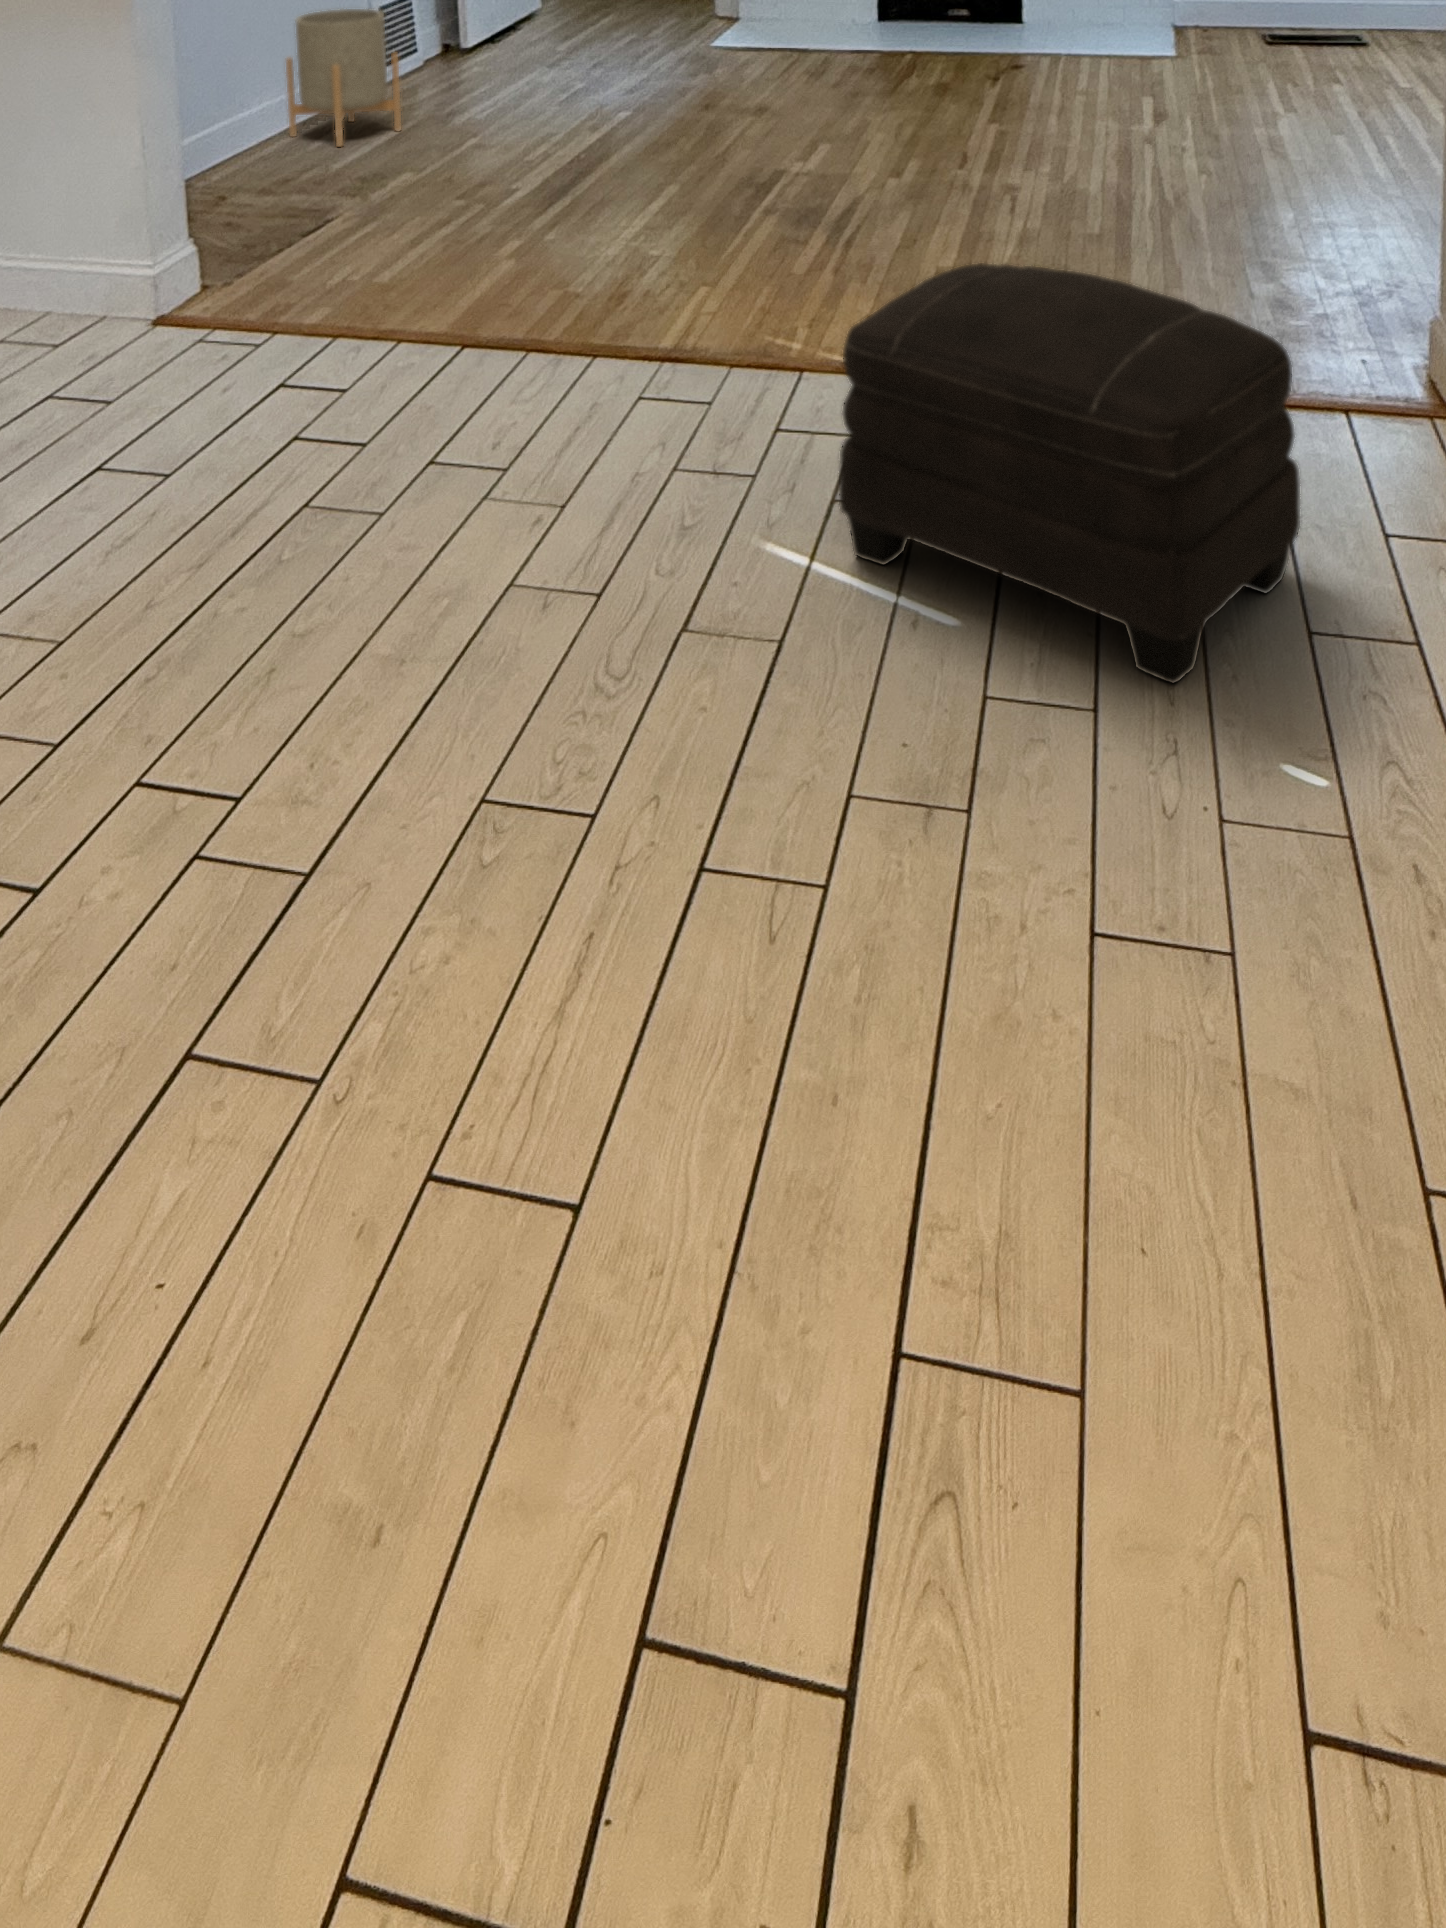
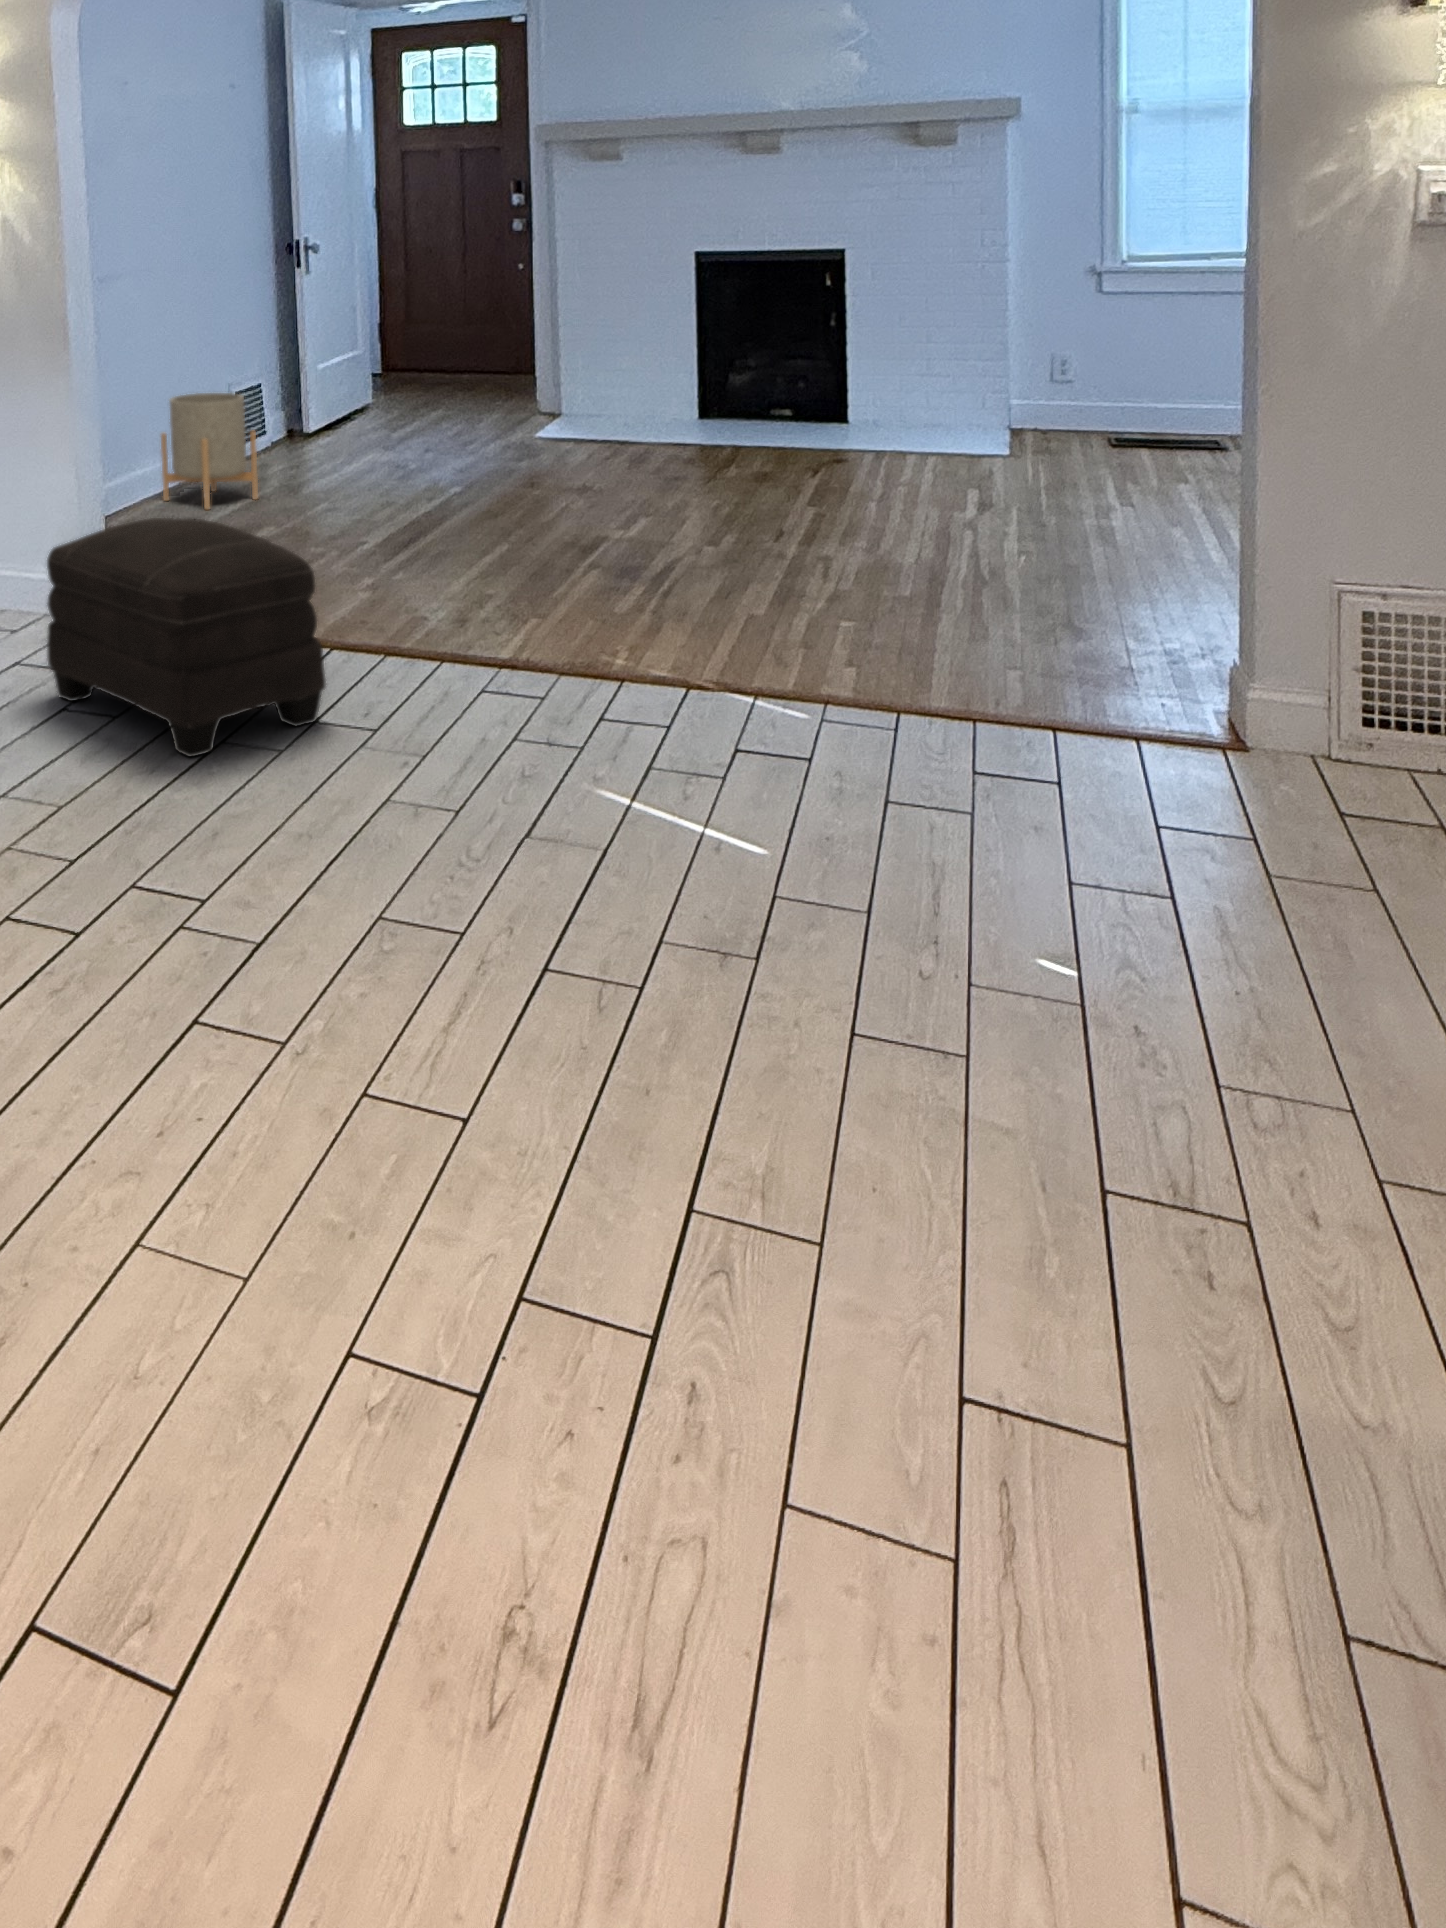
ottoman: present [839,263,1300,683] -> present [47,518,326,757]

